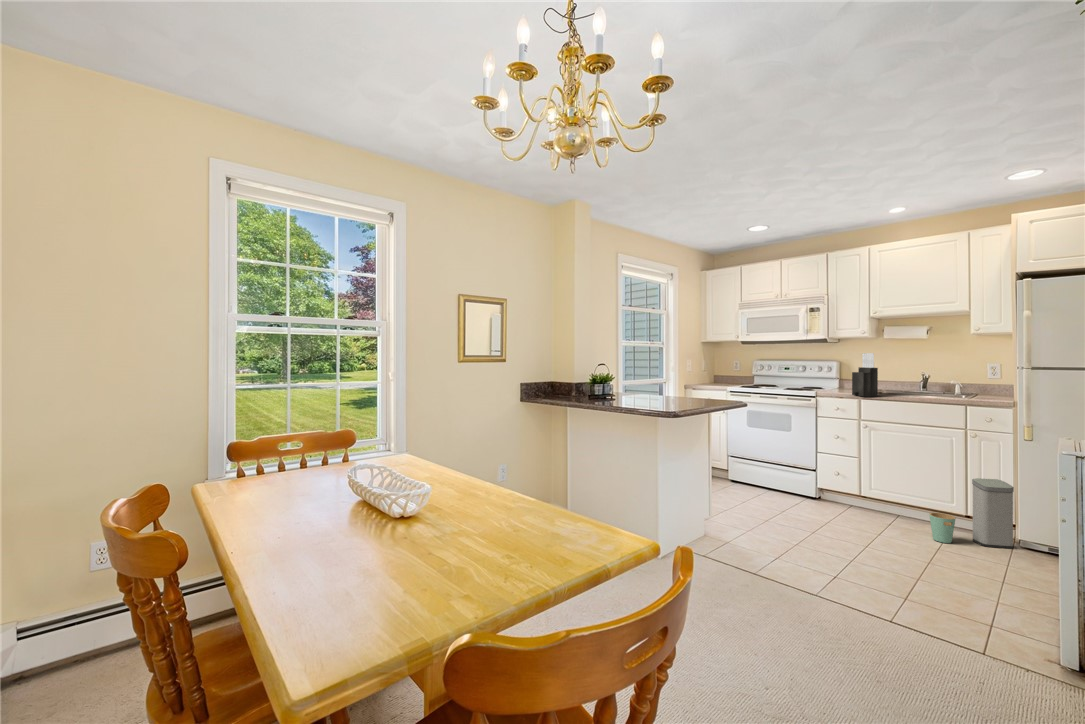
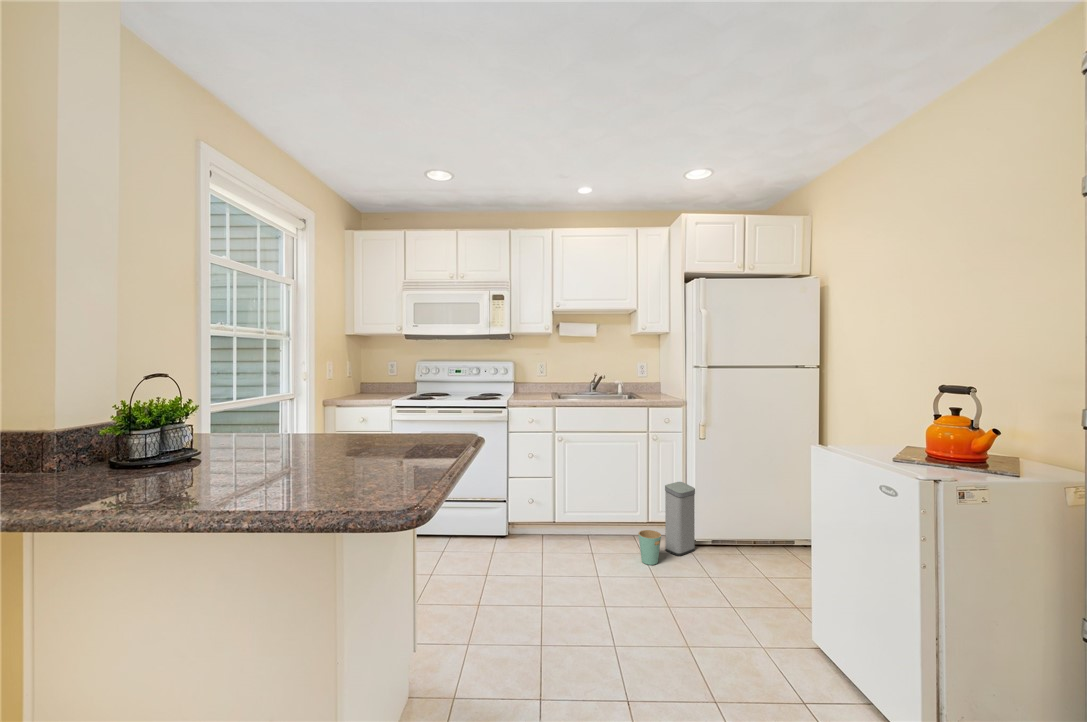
knife block: present [852,353,878,397] -> none [547,352,575,404]

